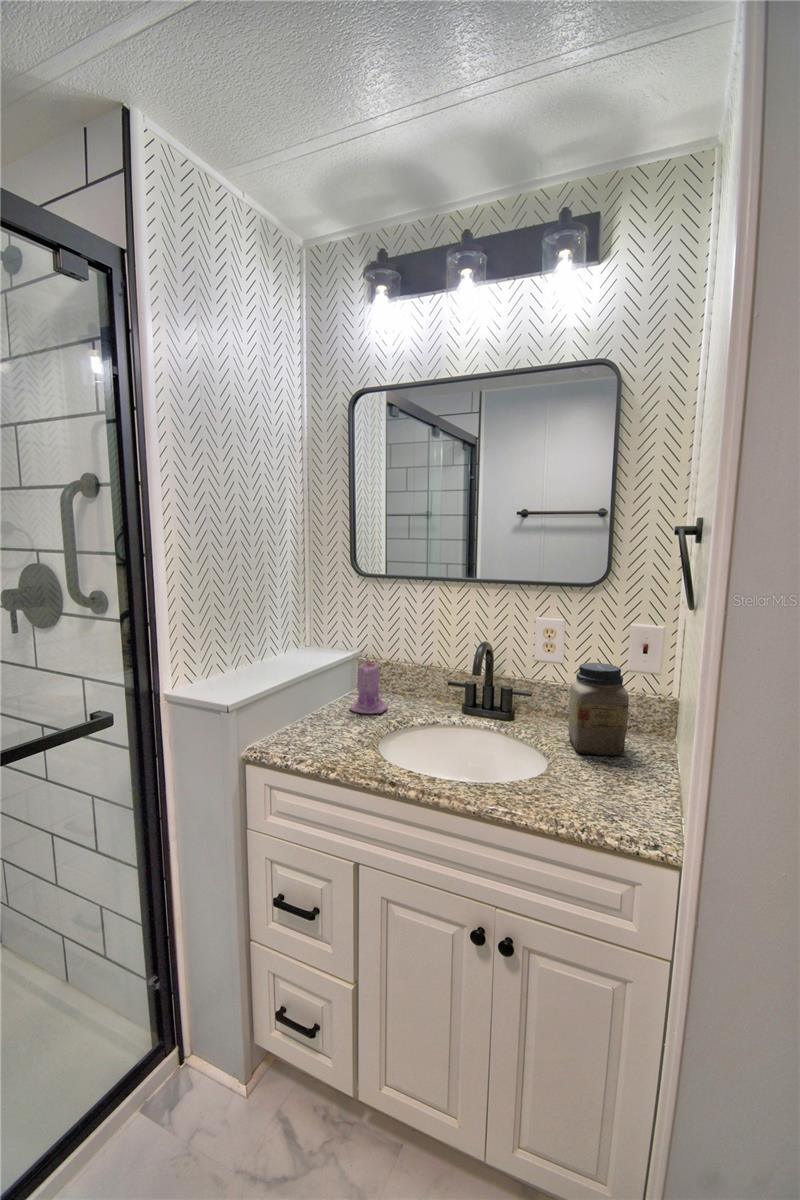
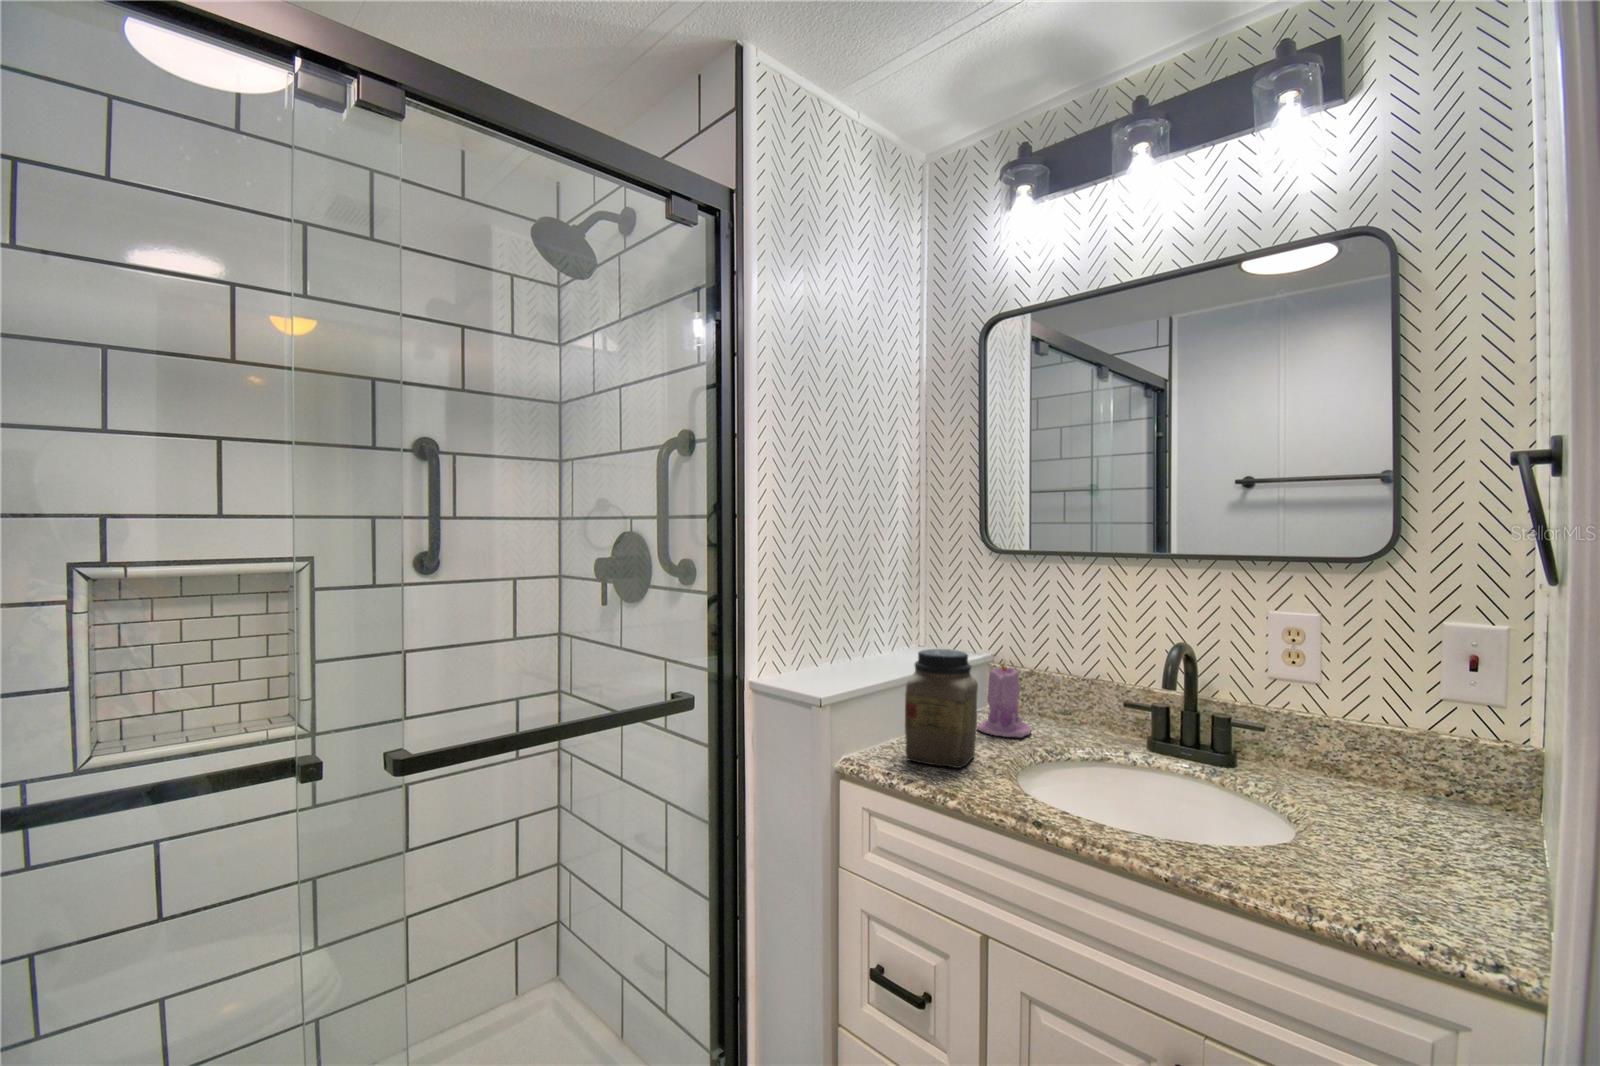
jar: present [568,663,629,756] -> present [905,649,978,768]

